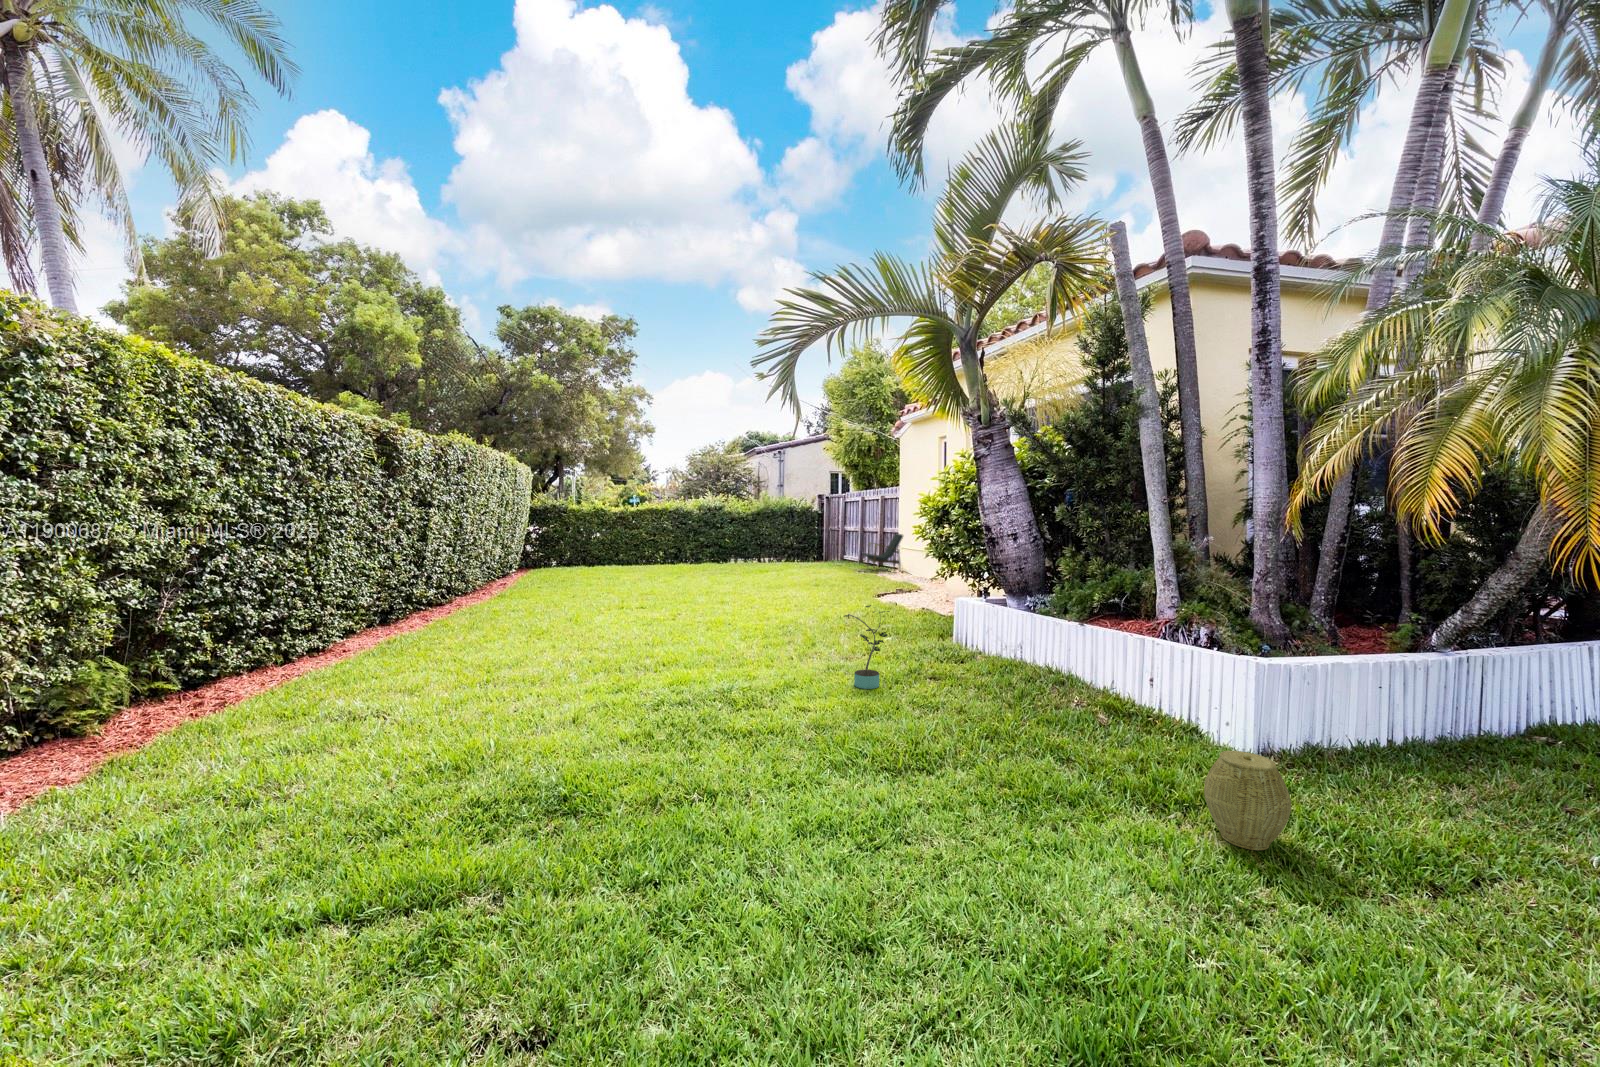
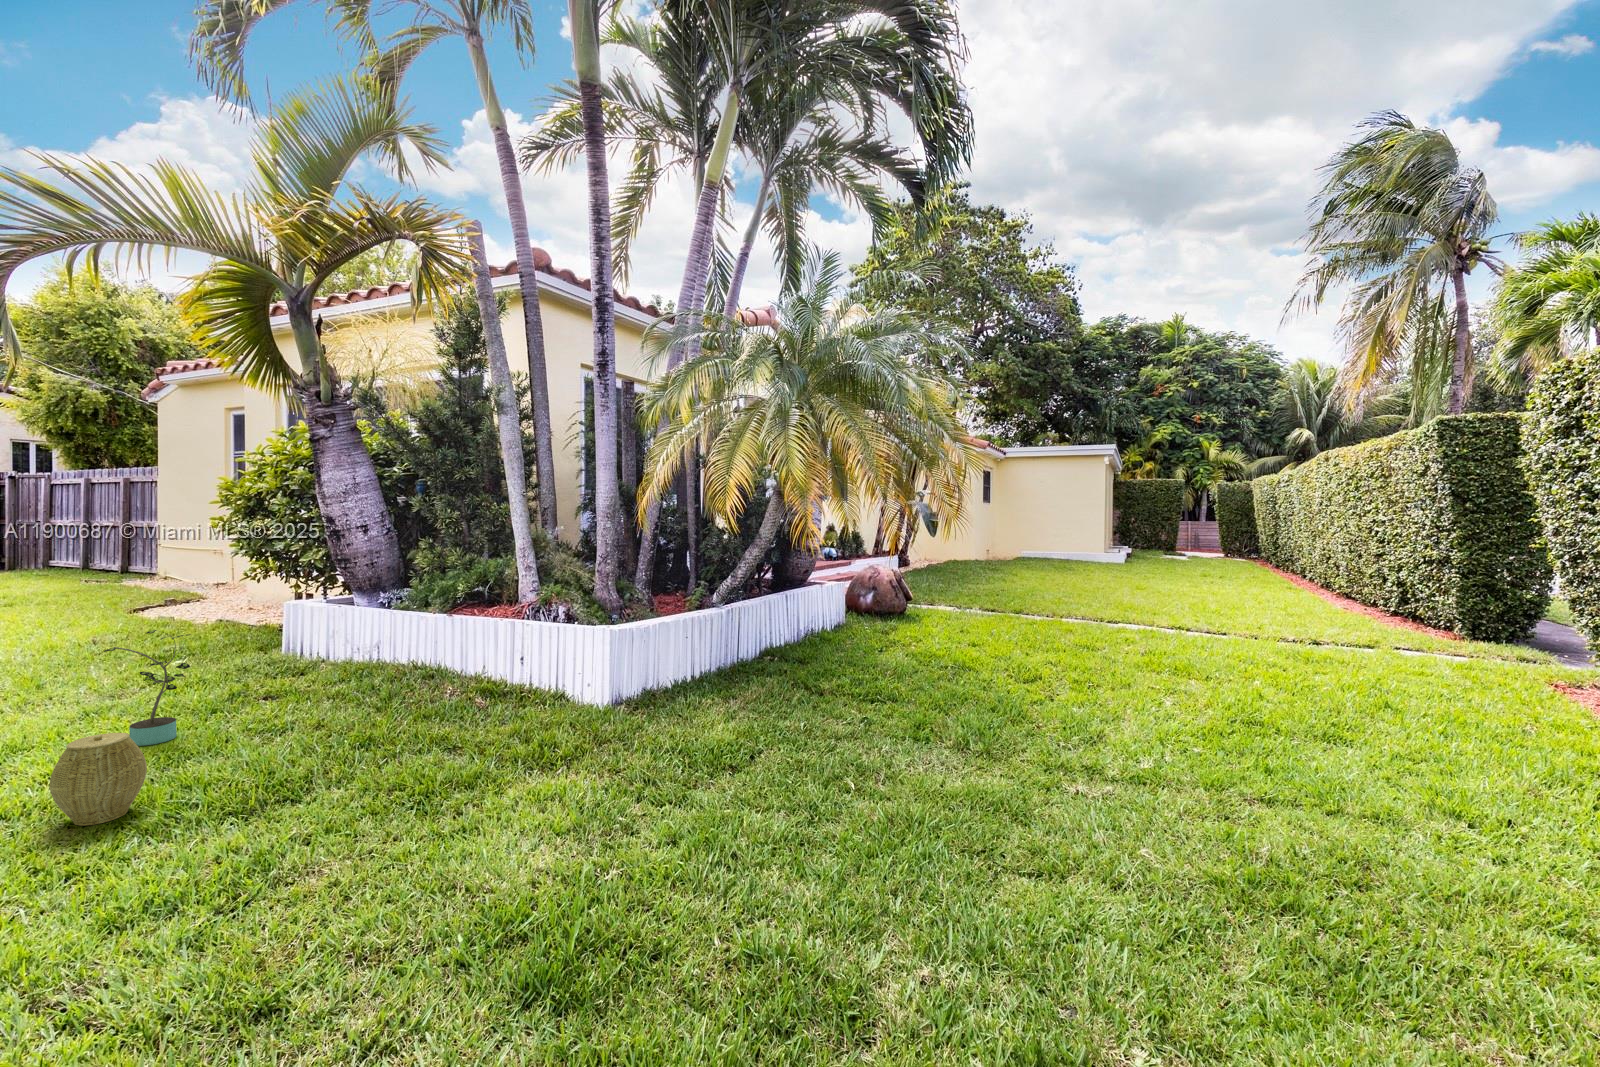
lounge chair: present [863,534,903,570] -> none [92,528,175,586]
woven basket: present [1204,751,1291,850] -> present [50,733,147,826]

